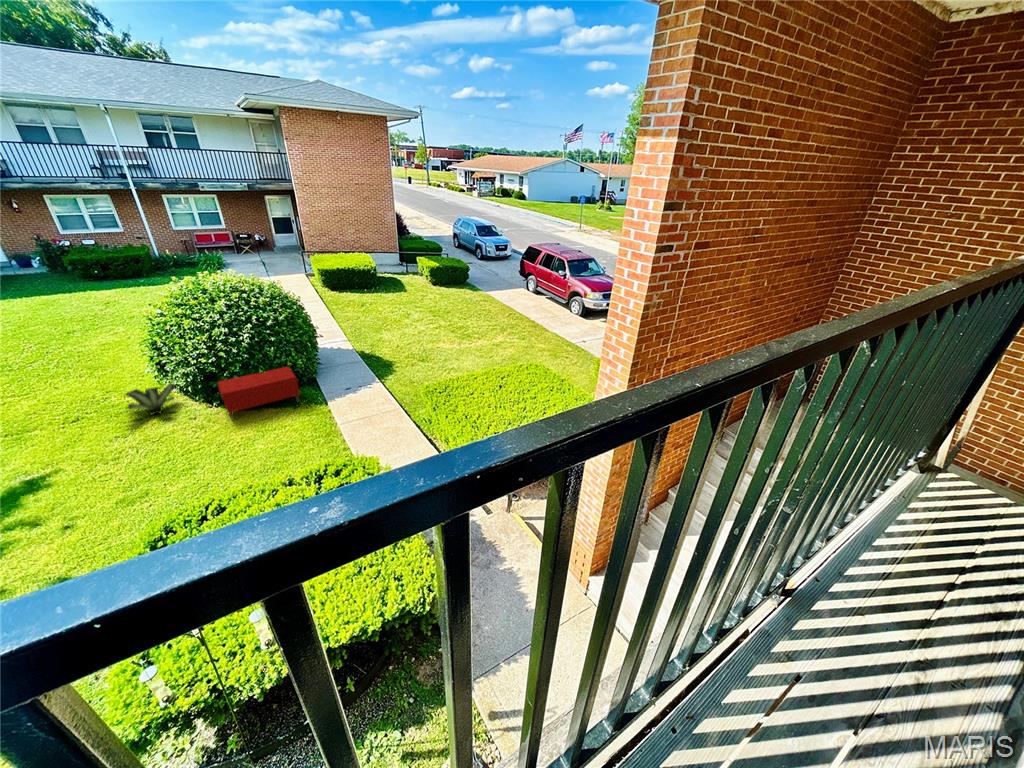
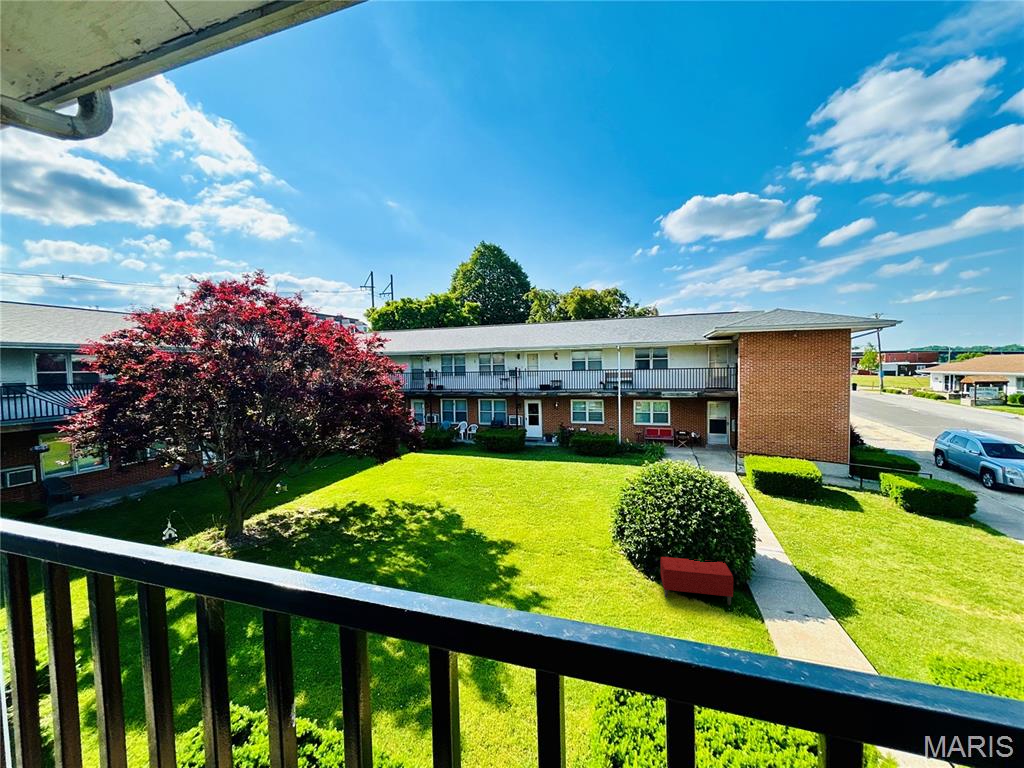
potted plant: present [126,384,177,415] -> none [593,543,630,570]

